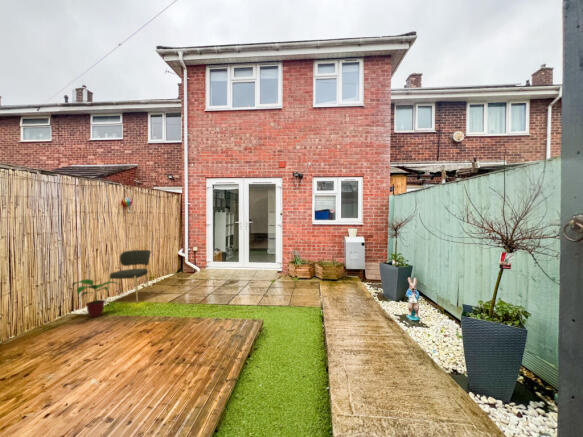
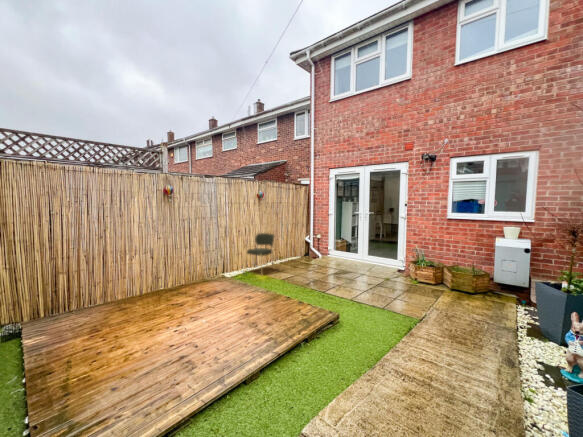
potted plant: present [73,279,116,317] -> none [220,252,249,280]

